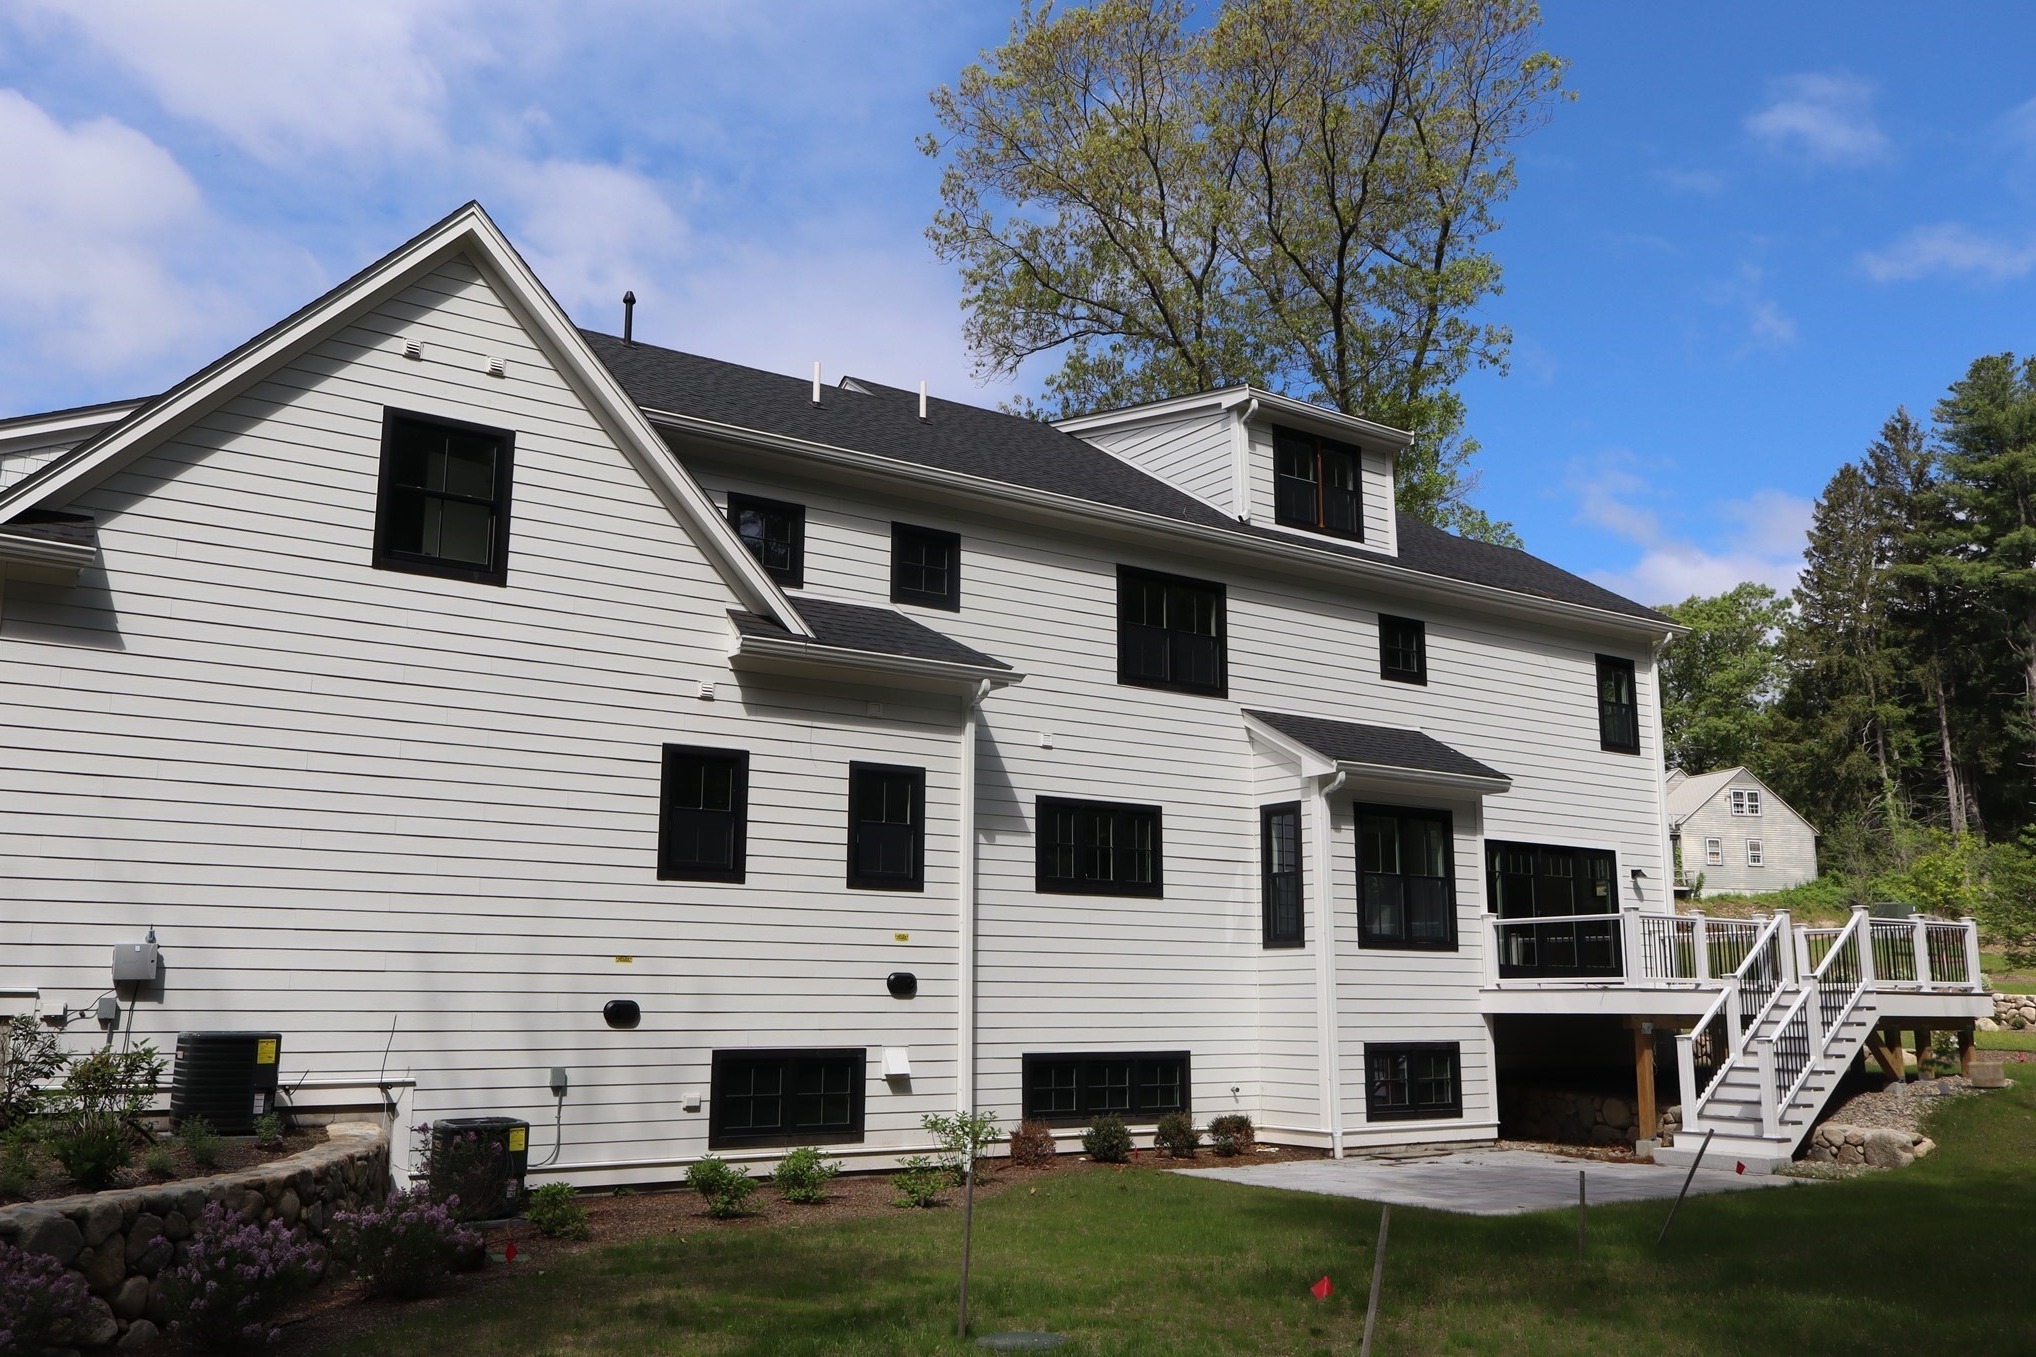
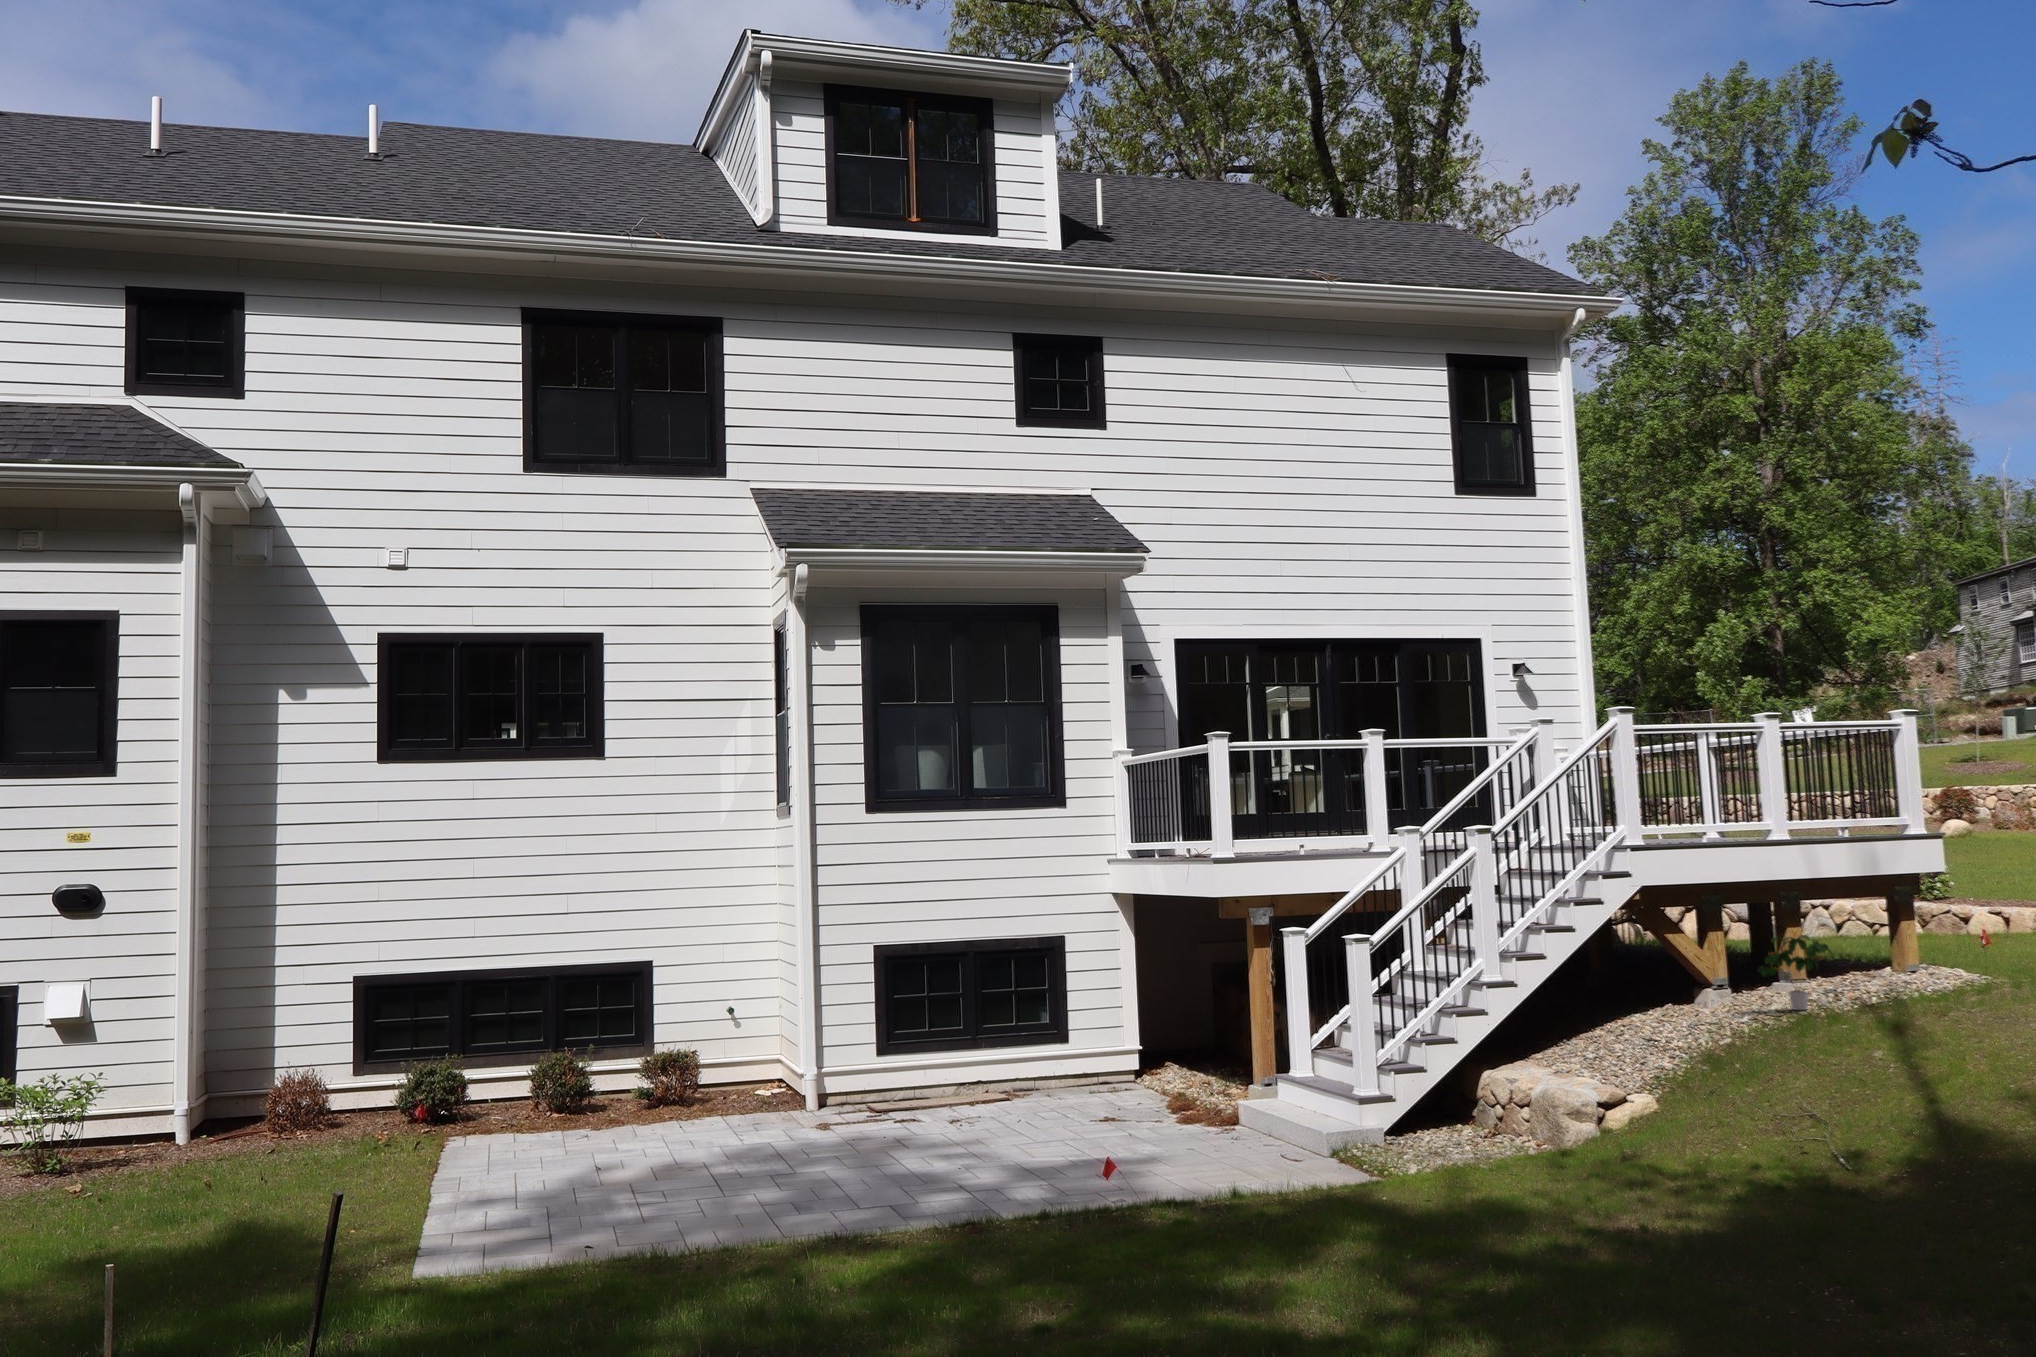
wooden bucket: present [1968,1062,2005,1087] -> none [1877,952,1936,995]

